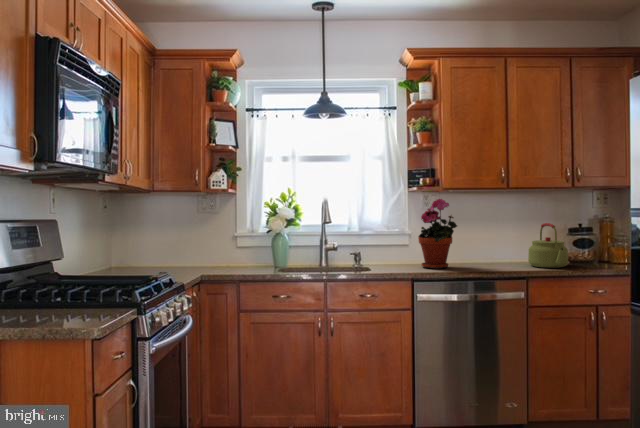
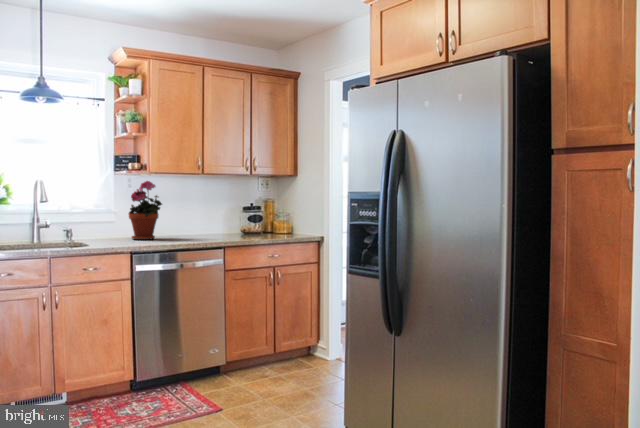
kettle: present [528,223,568,268] -> none [217,202,246,236]

